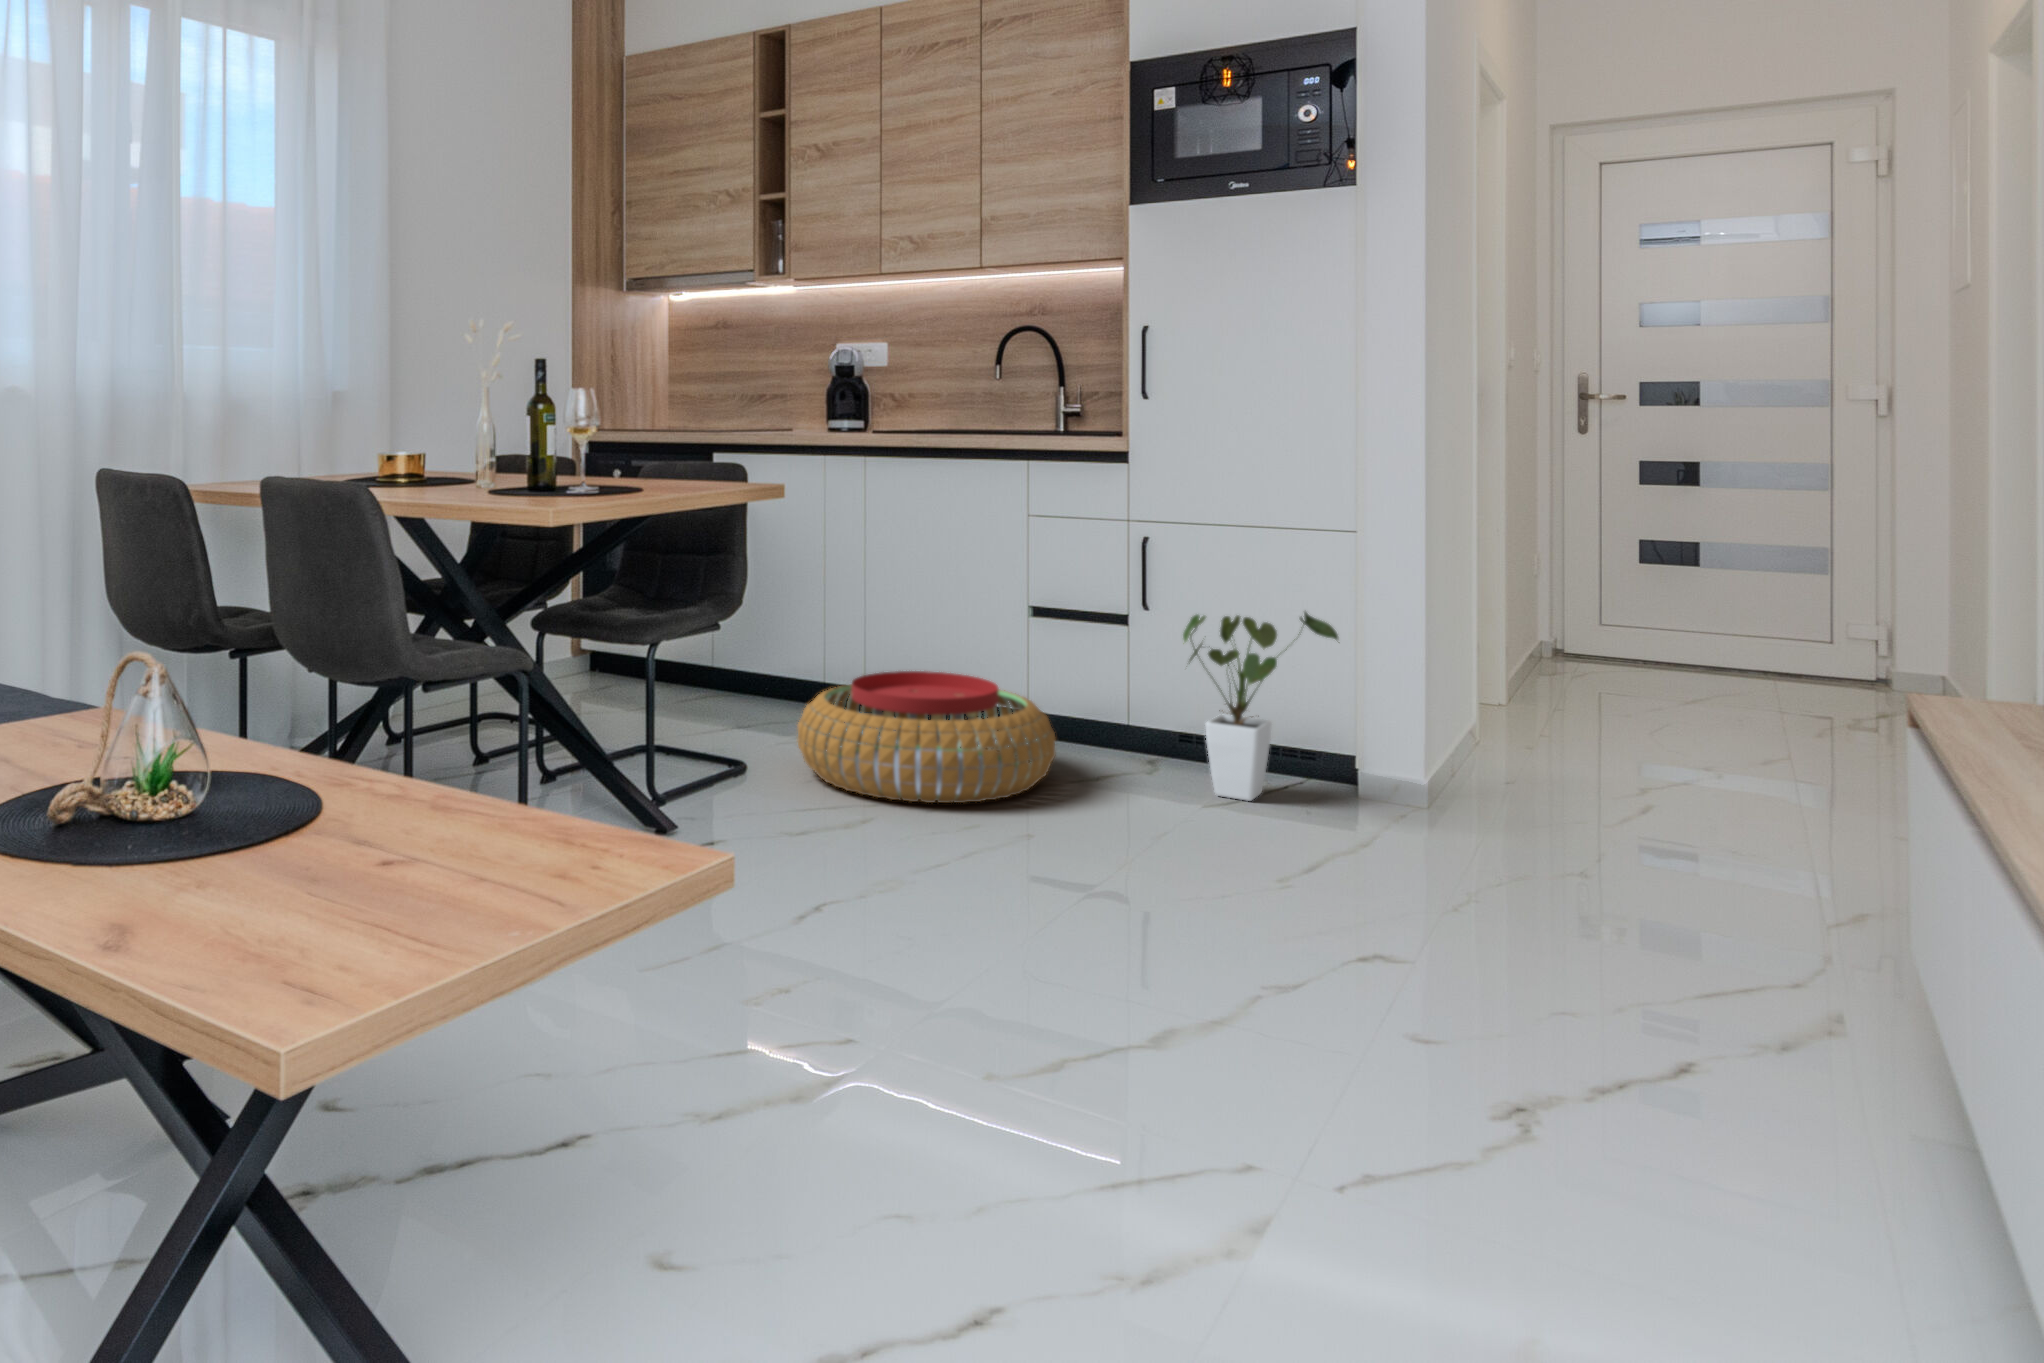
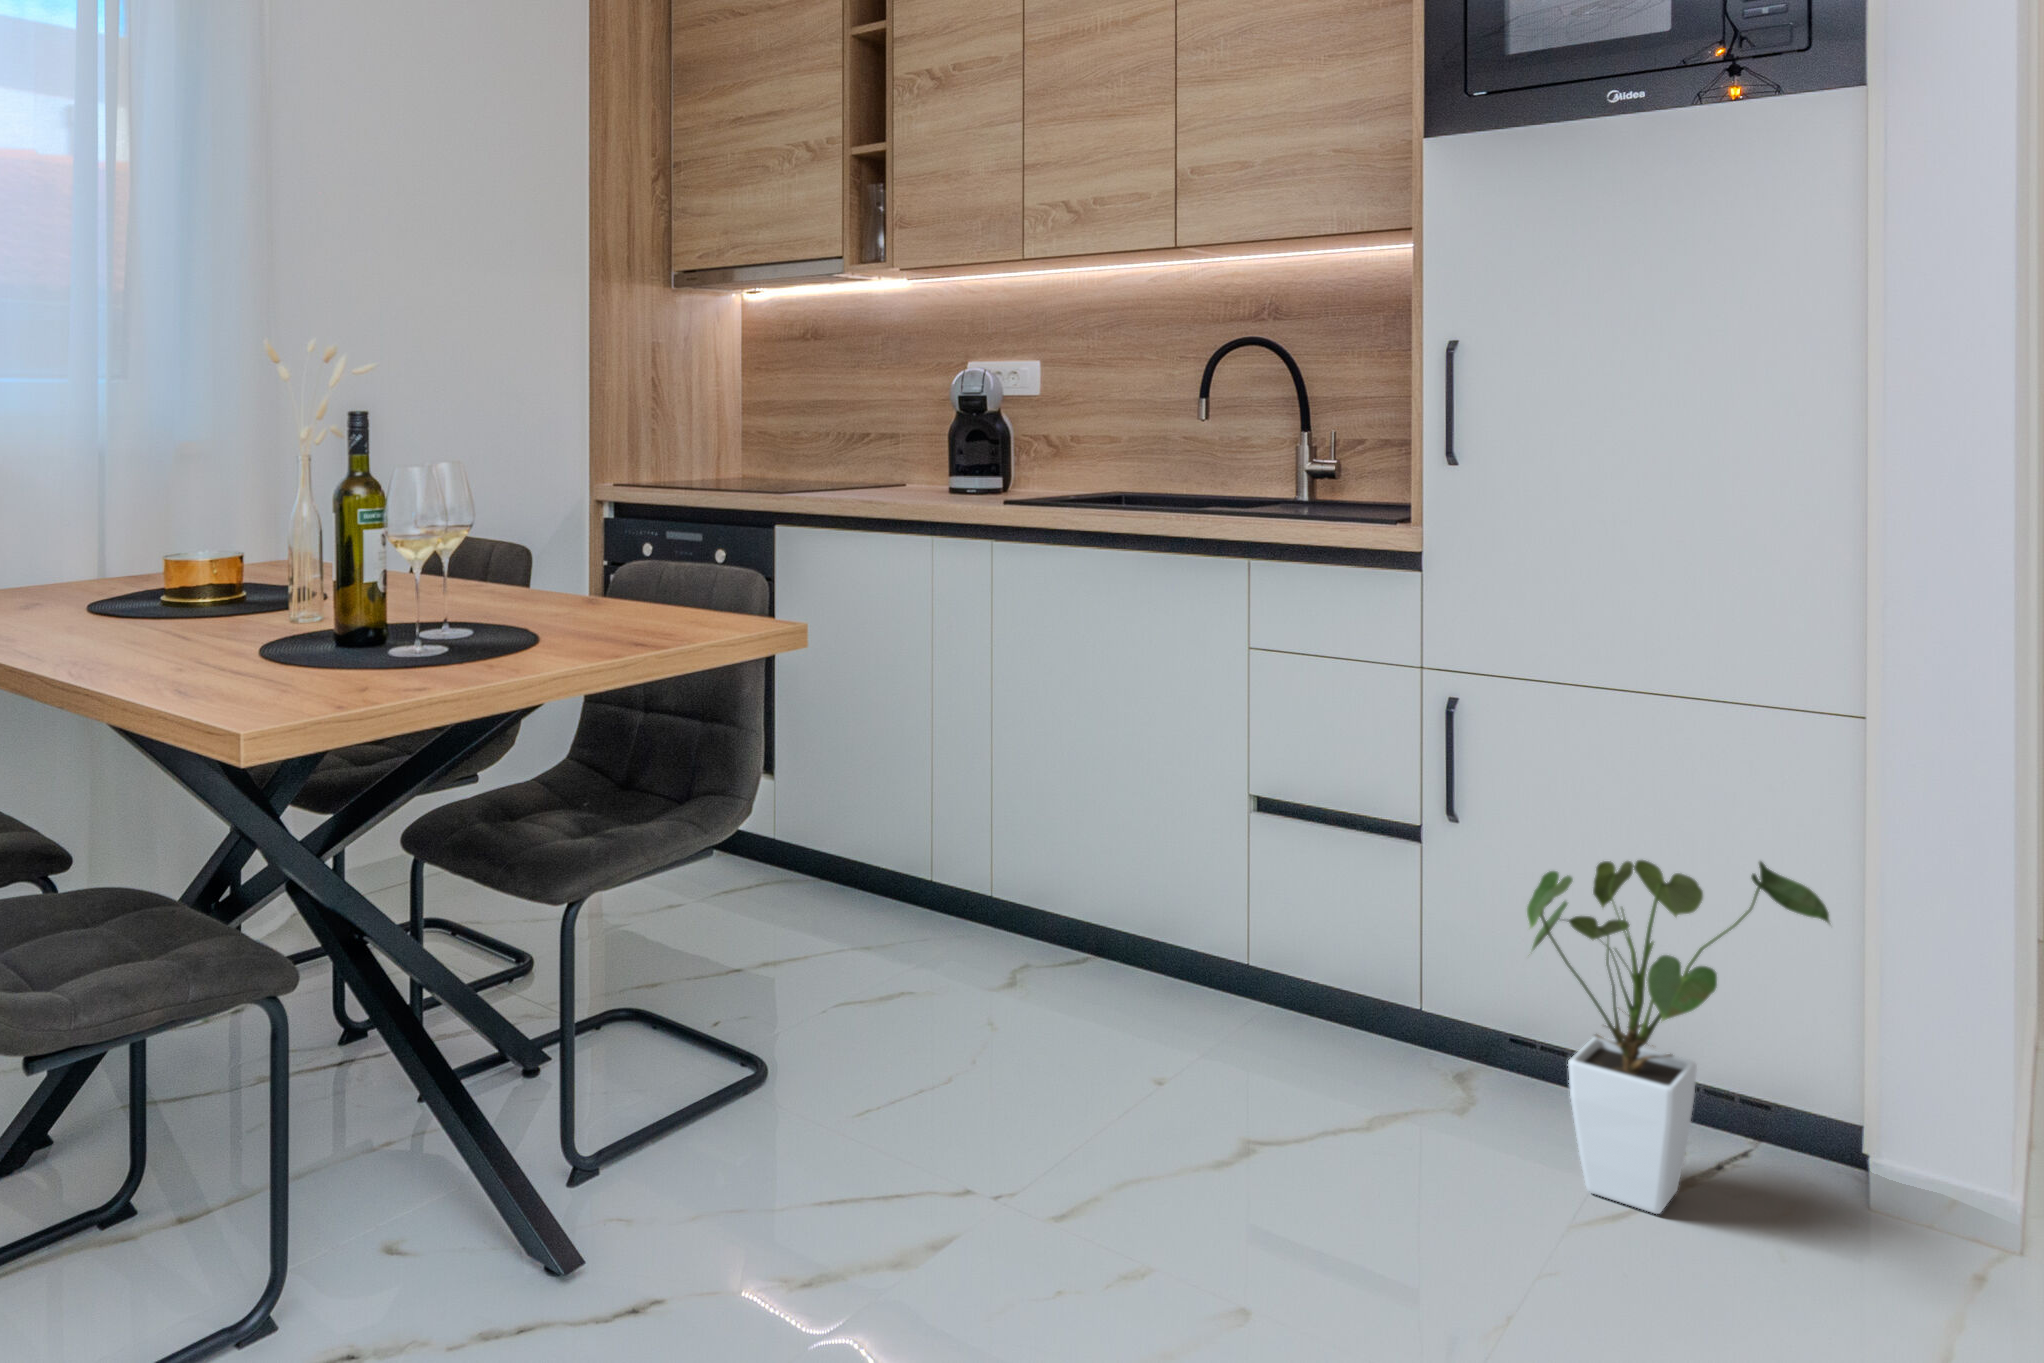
pouf: present [798,671,1056,803] -> none [846,907,1287,1187]

